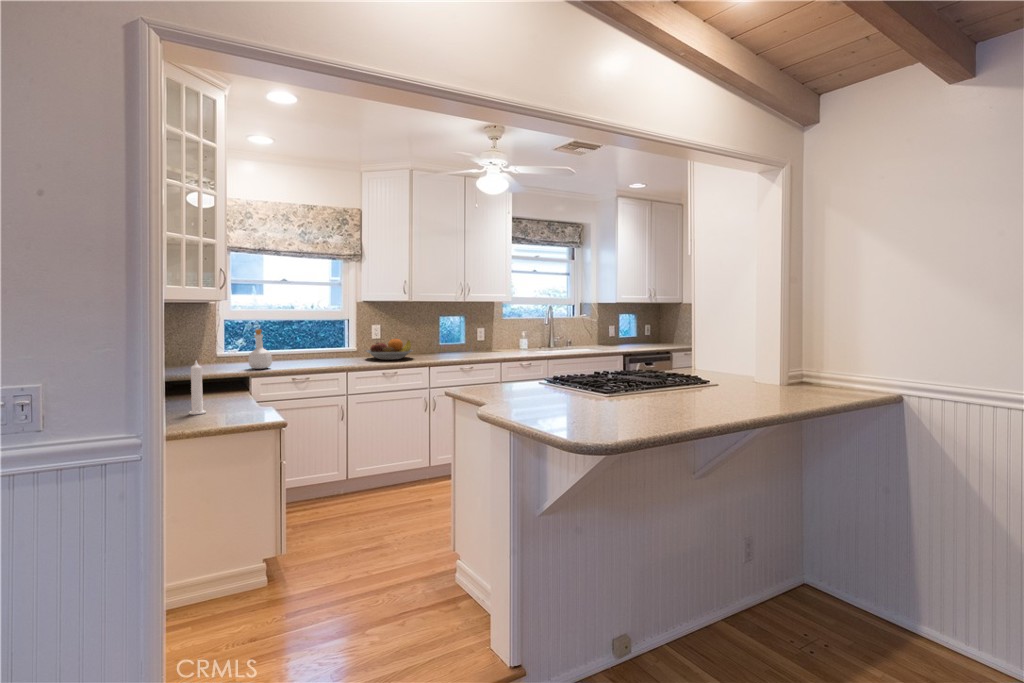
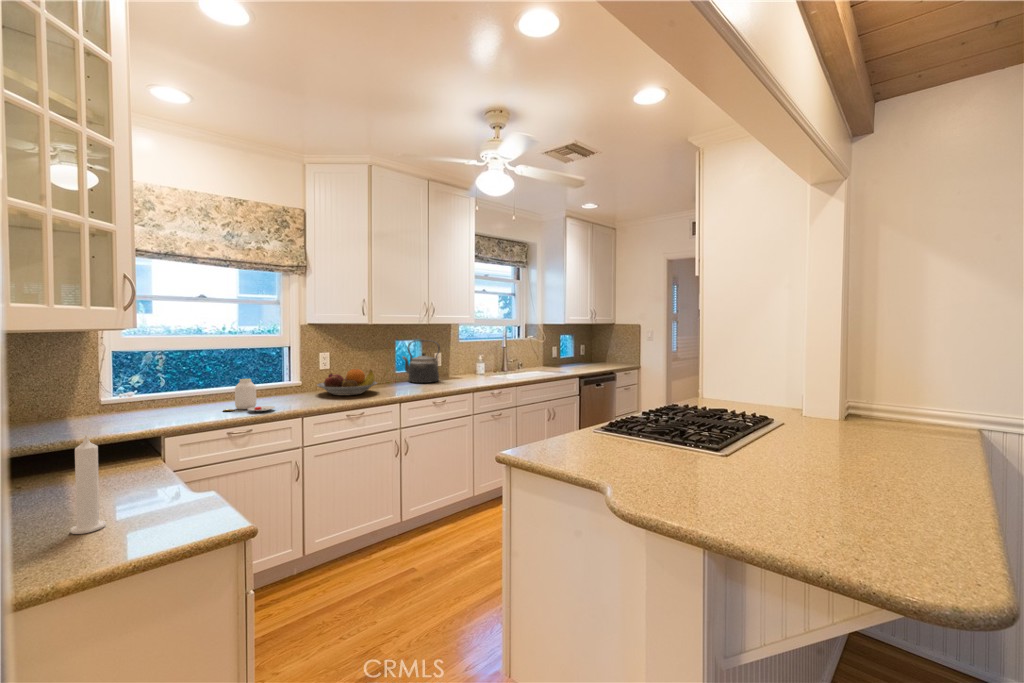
kettle: none [445,317,475,354] -> present [403,340,440,383]
bottle: present [249,329,272,369] -> none [158,365,195,422]
jar: none [292,342,327,366] -> present [224,379,275,411]

